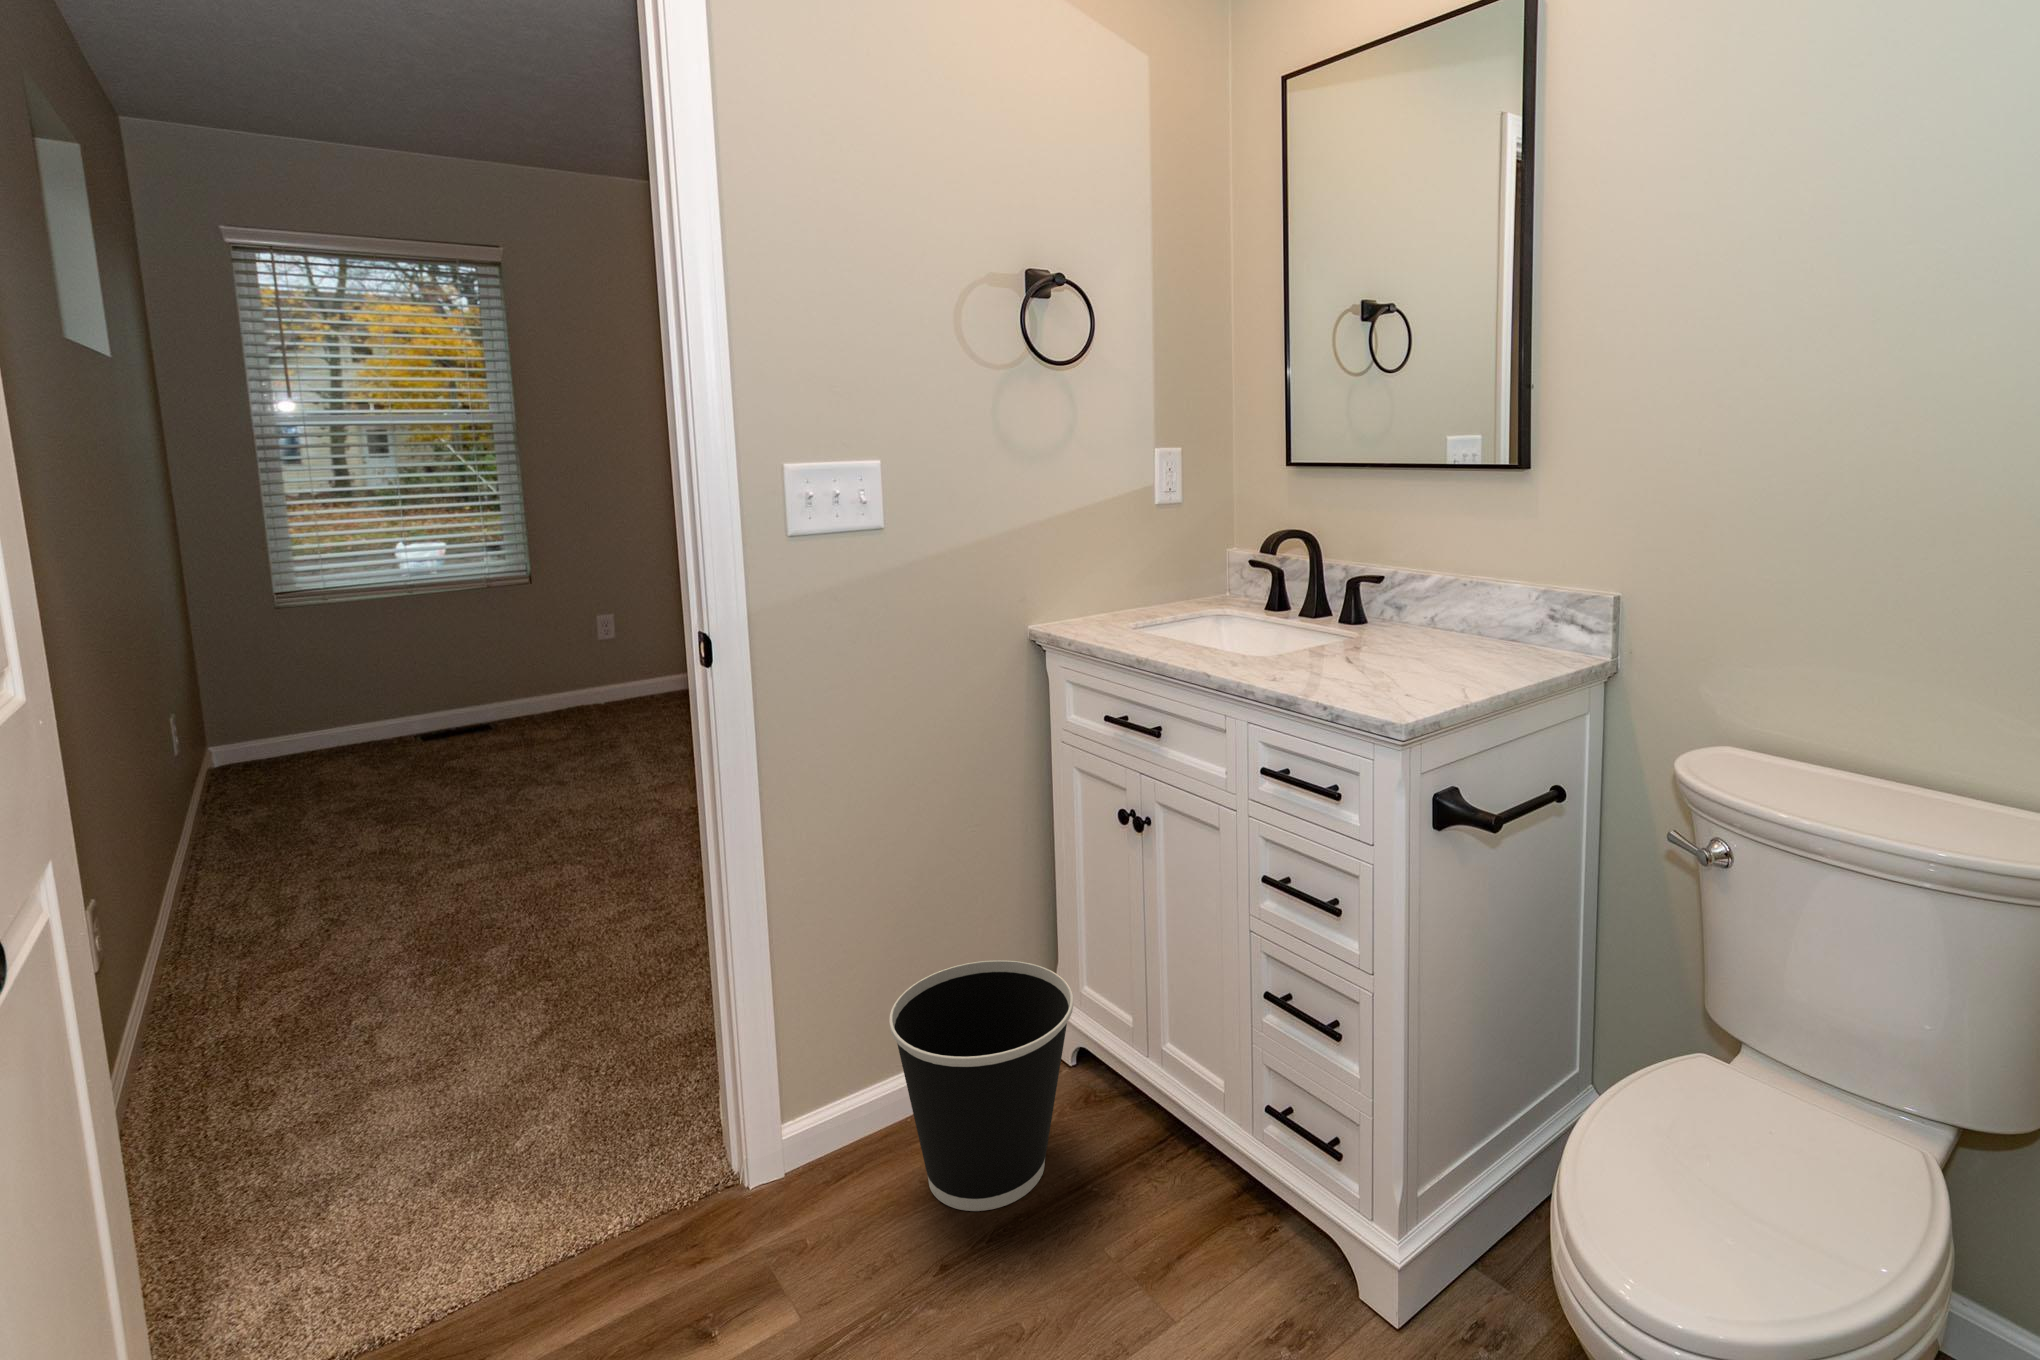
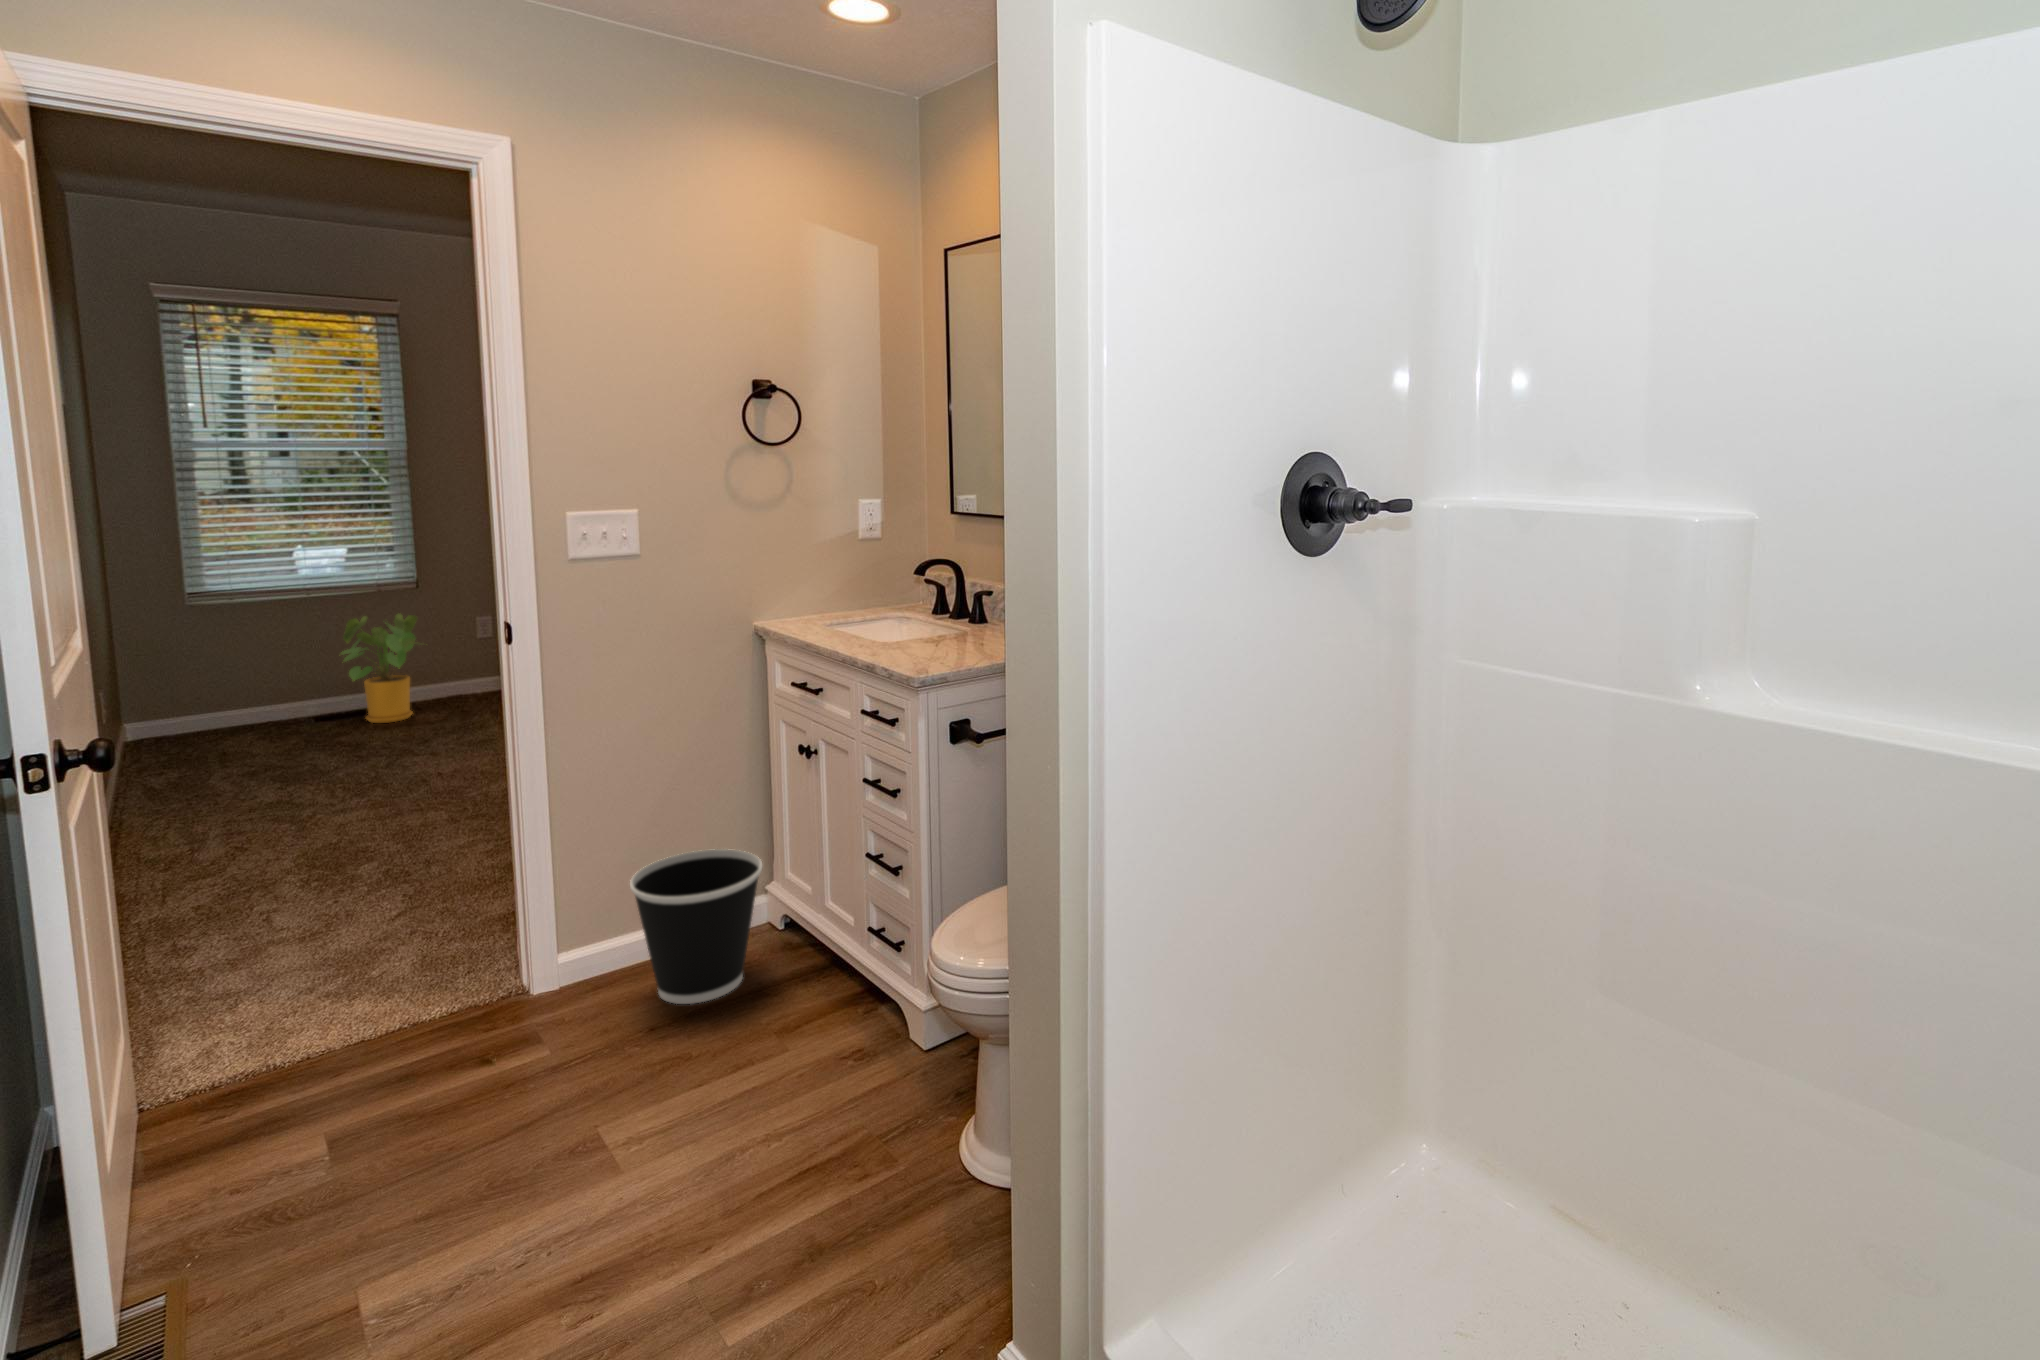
house plant: none [444,615,547,744] -> present [342,614,417,723]

